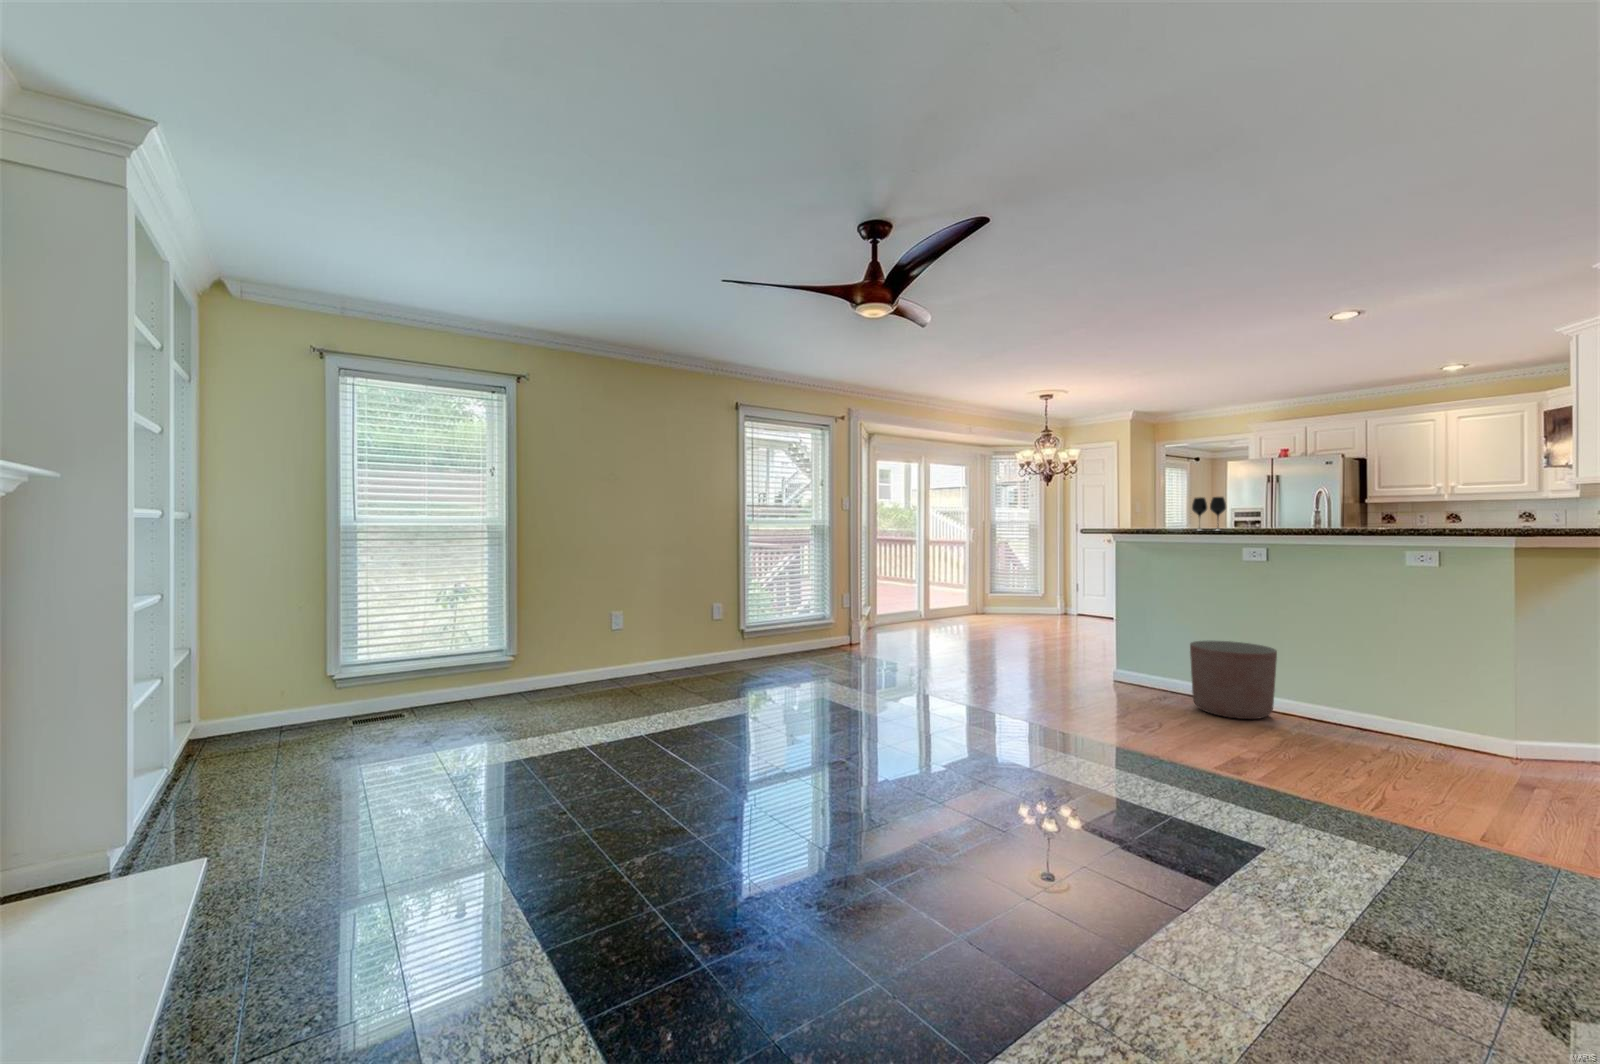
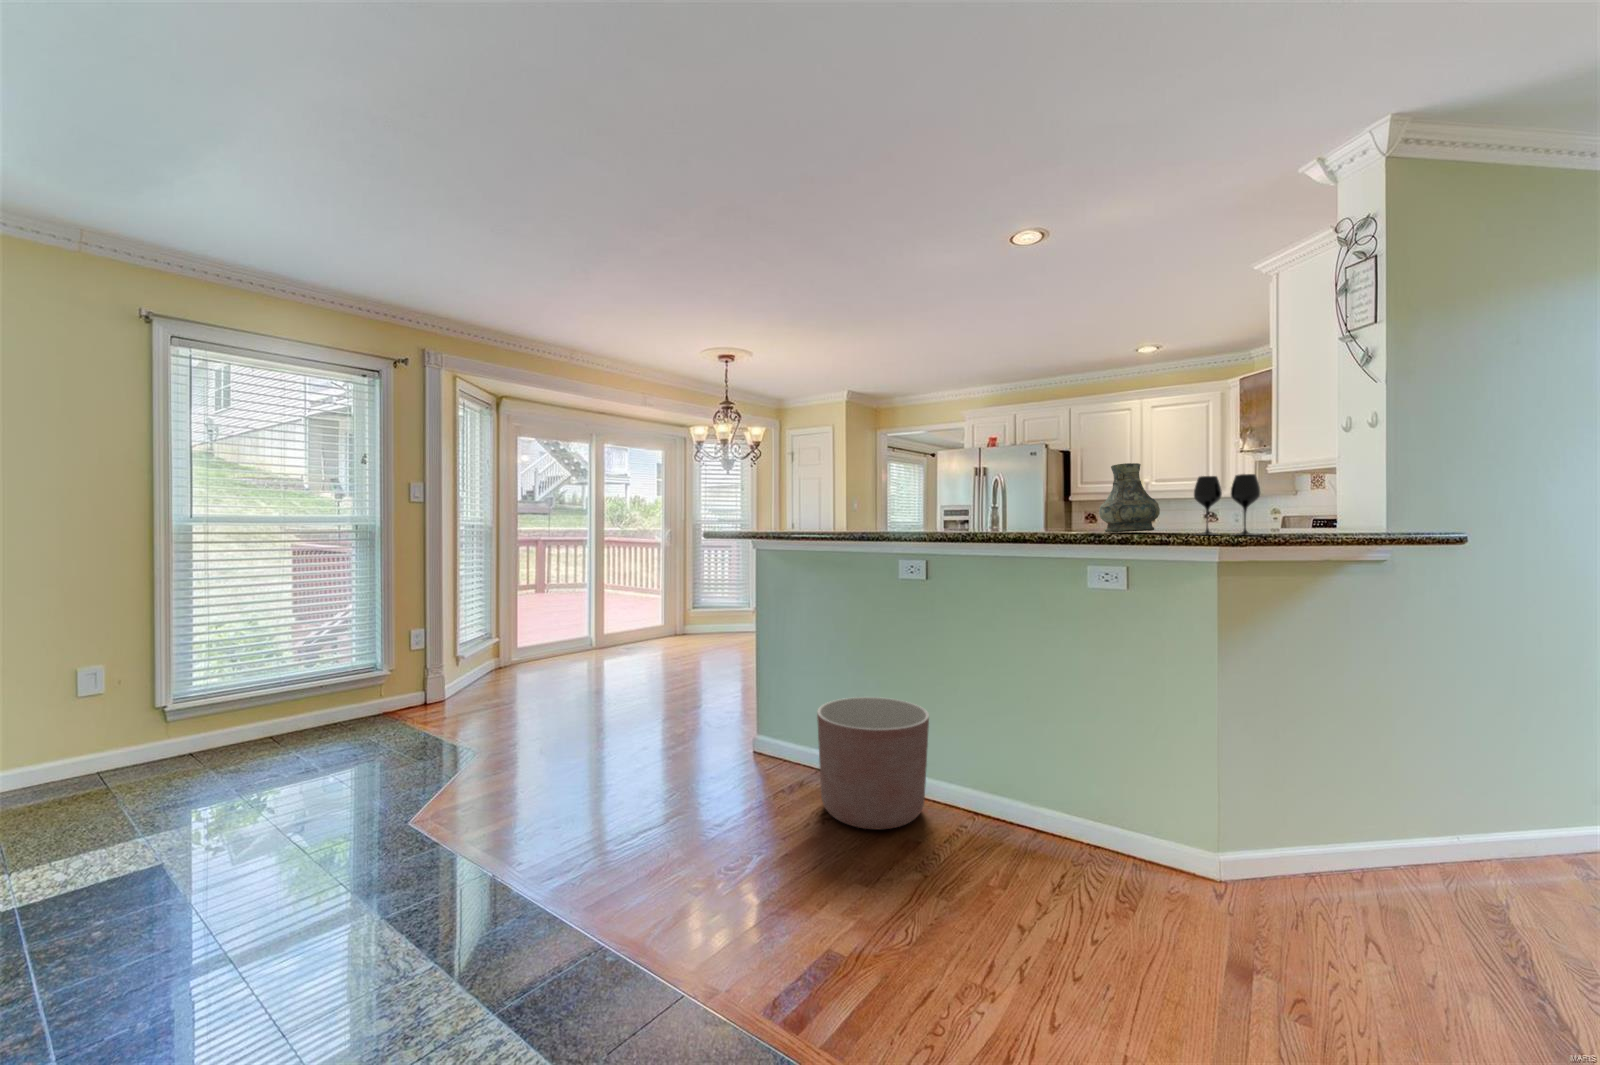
vase: none [1411,479,1466,529] -> present [1099,463,1160,532]
wine glass: present [1192,497,1226,531] -> present [1194,474,1260,535]

